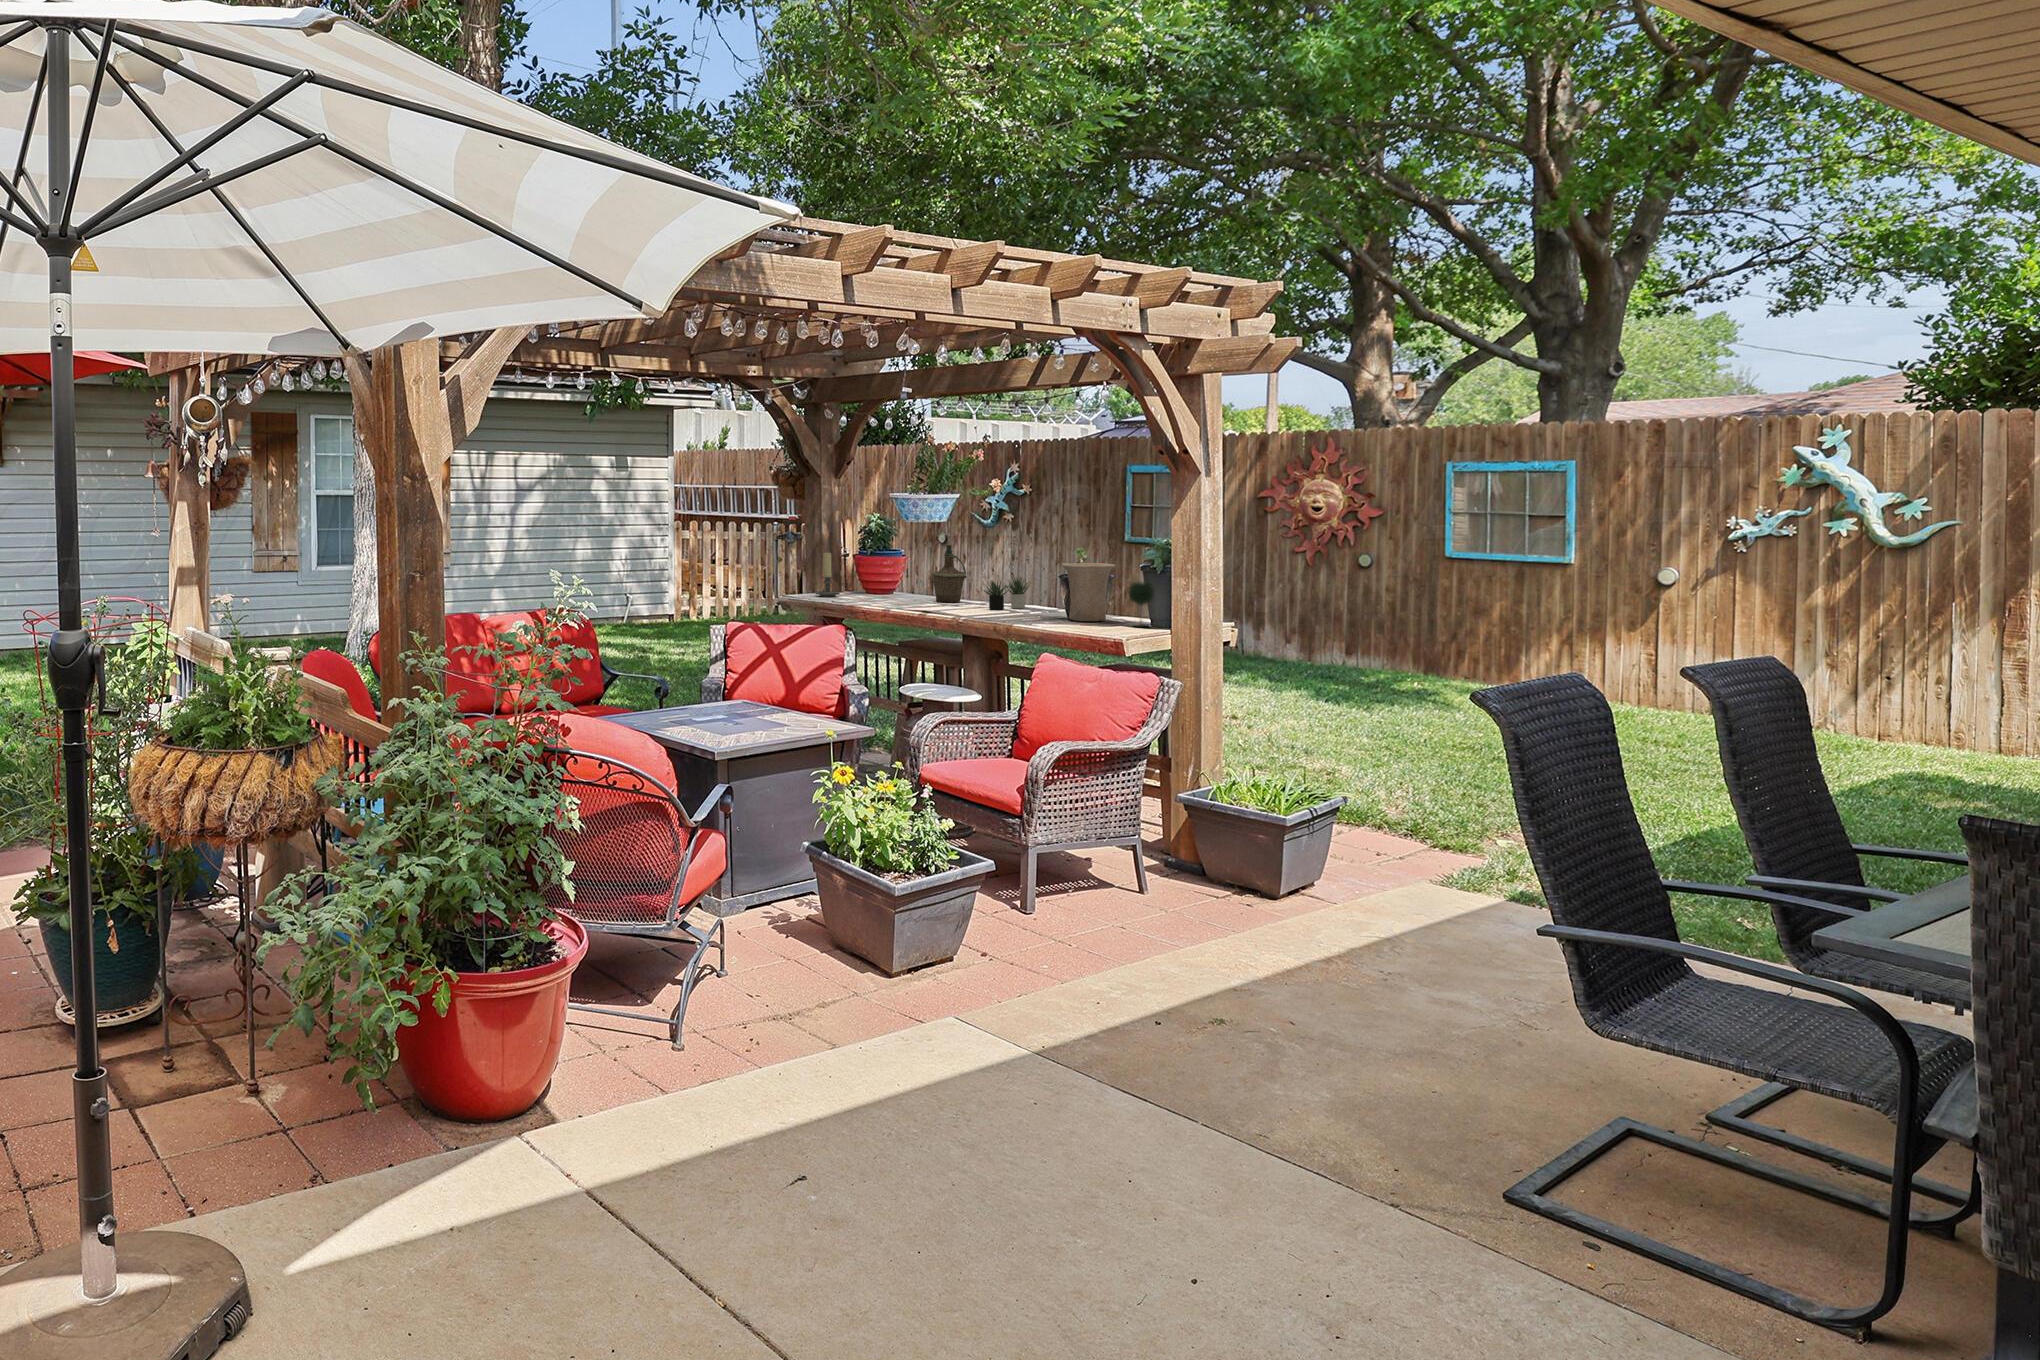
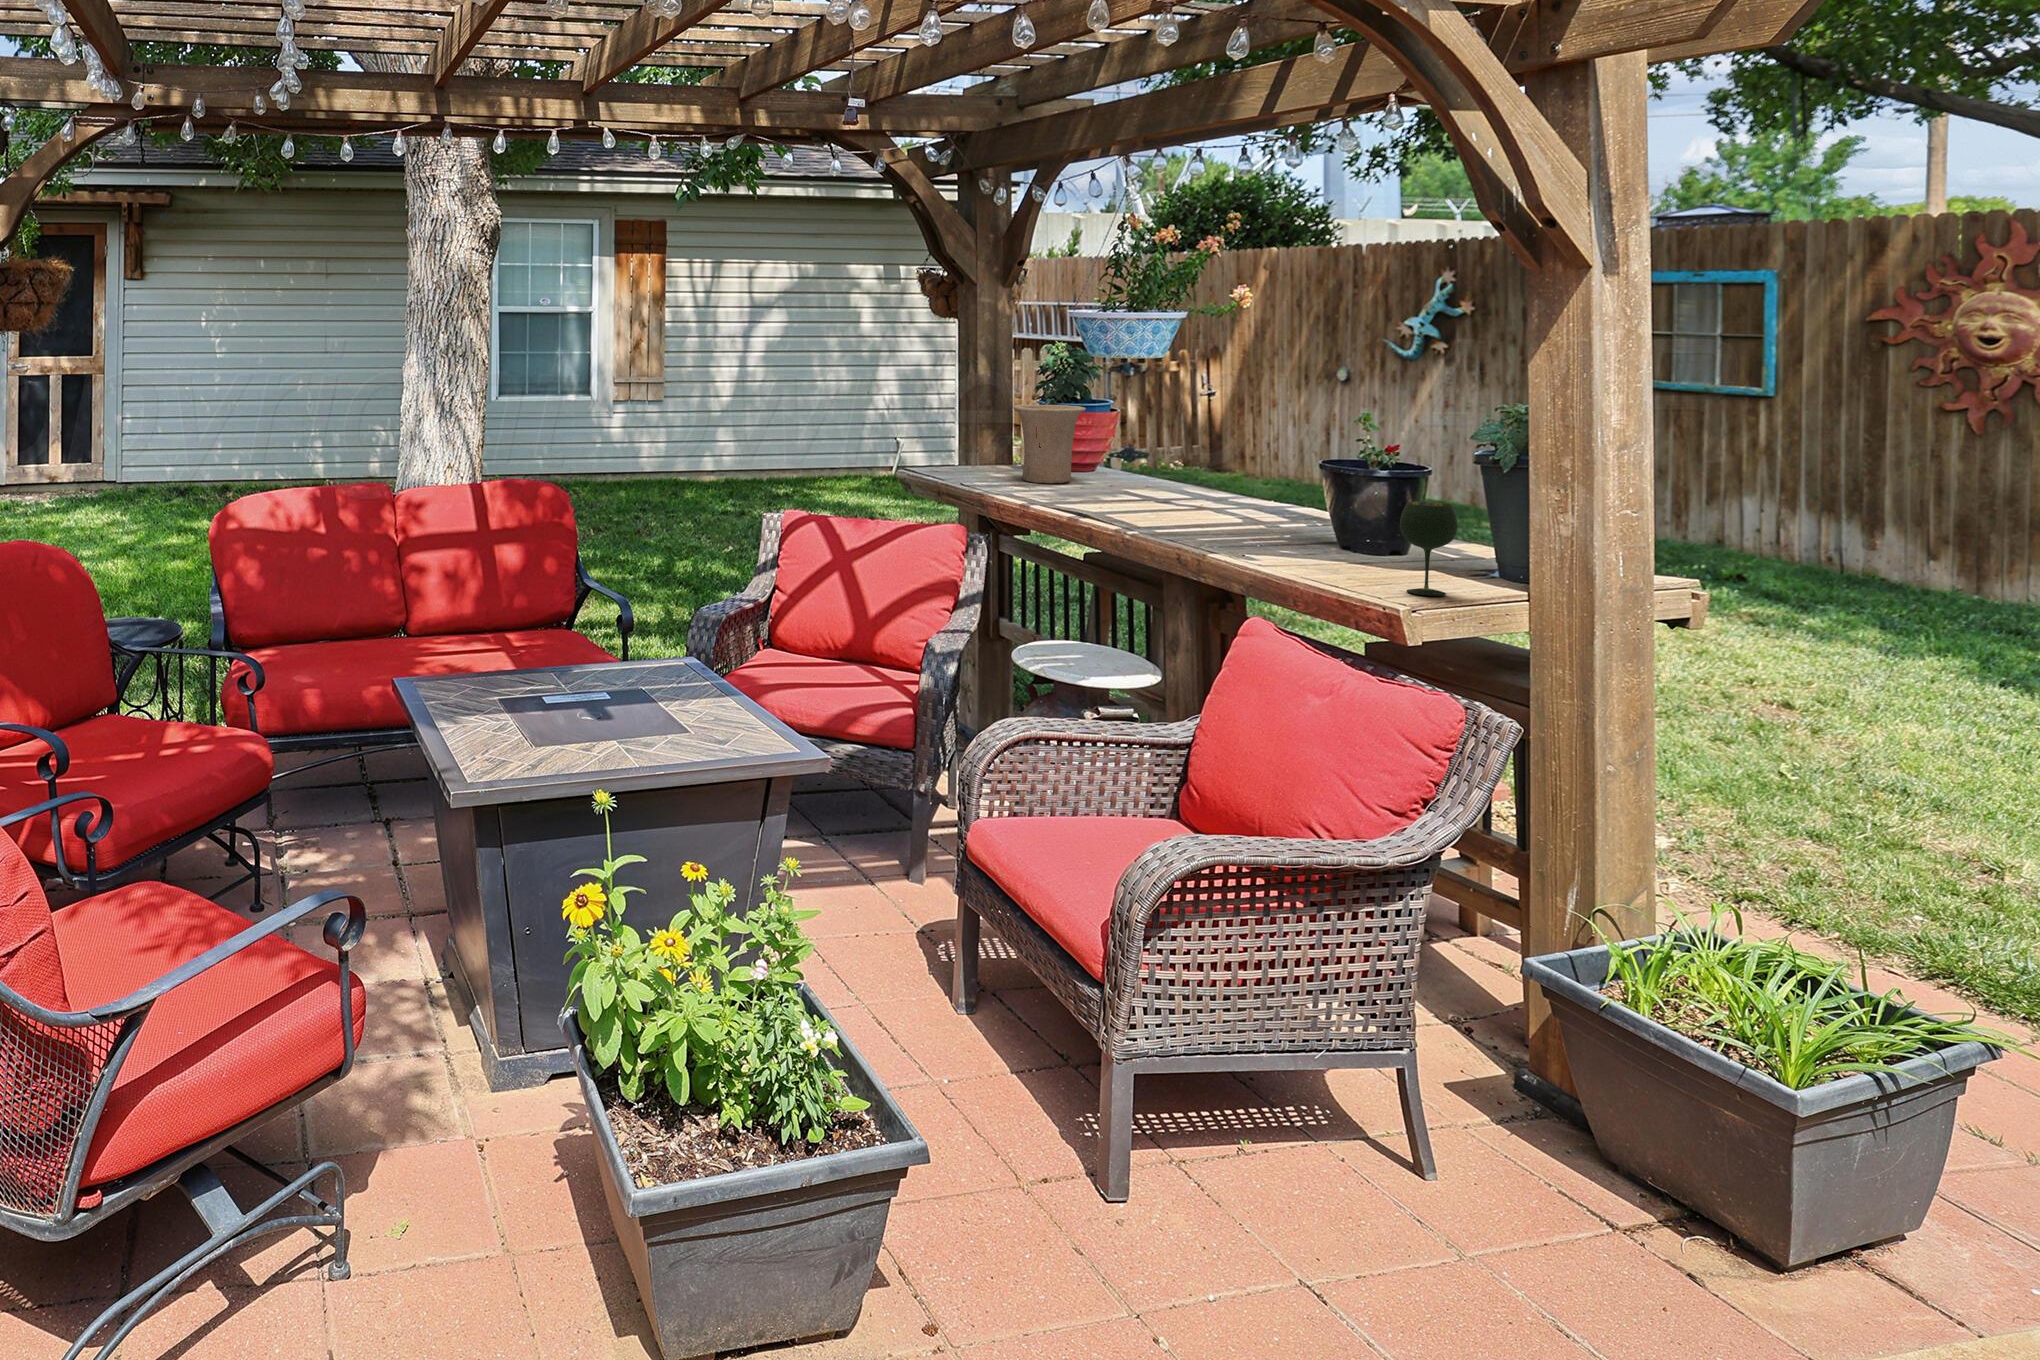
bottle: present [933,544,967,603] -> none [1114,402,1175,500]
candle holder: present [816,553,840,597] -> none [938,407,977,478]
vase: present [1062,563,1115,621] -> present [1013,404,1086,483]
succulent plant: present [984,578,1029,610] -> none [1167,461,1269,524]

